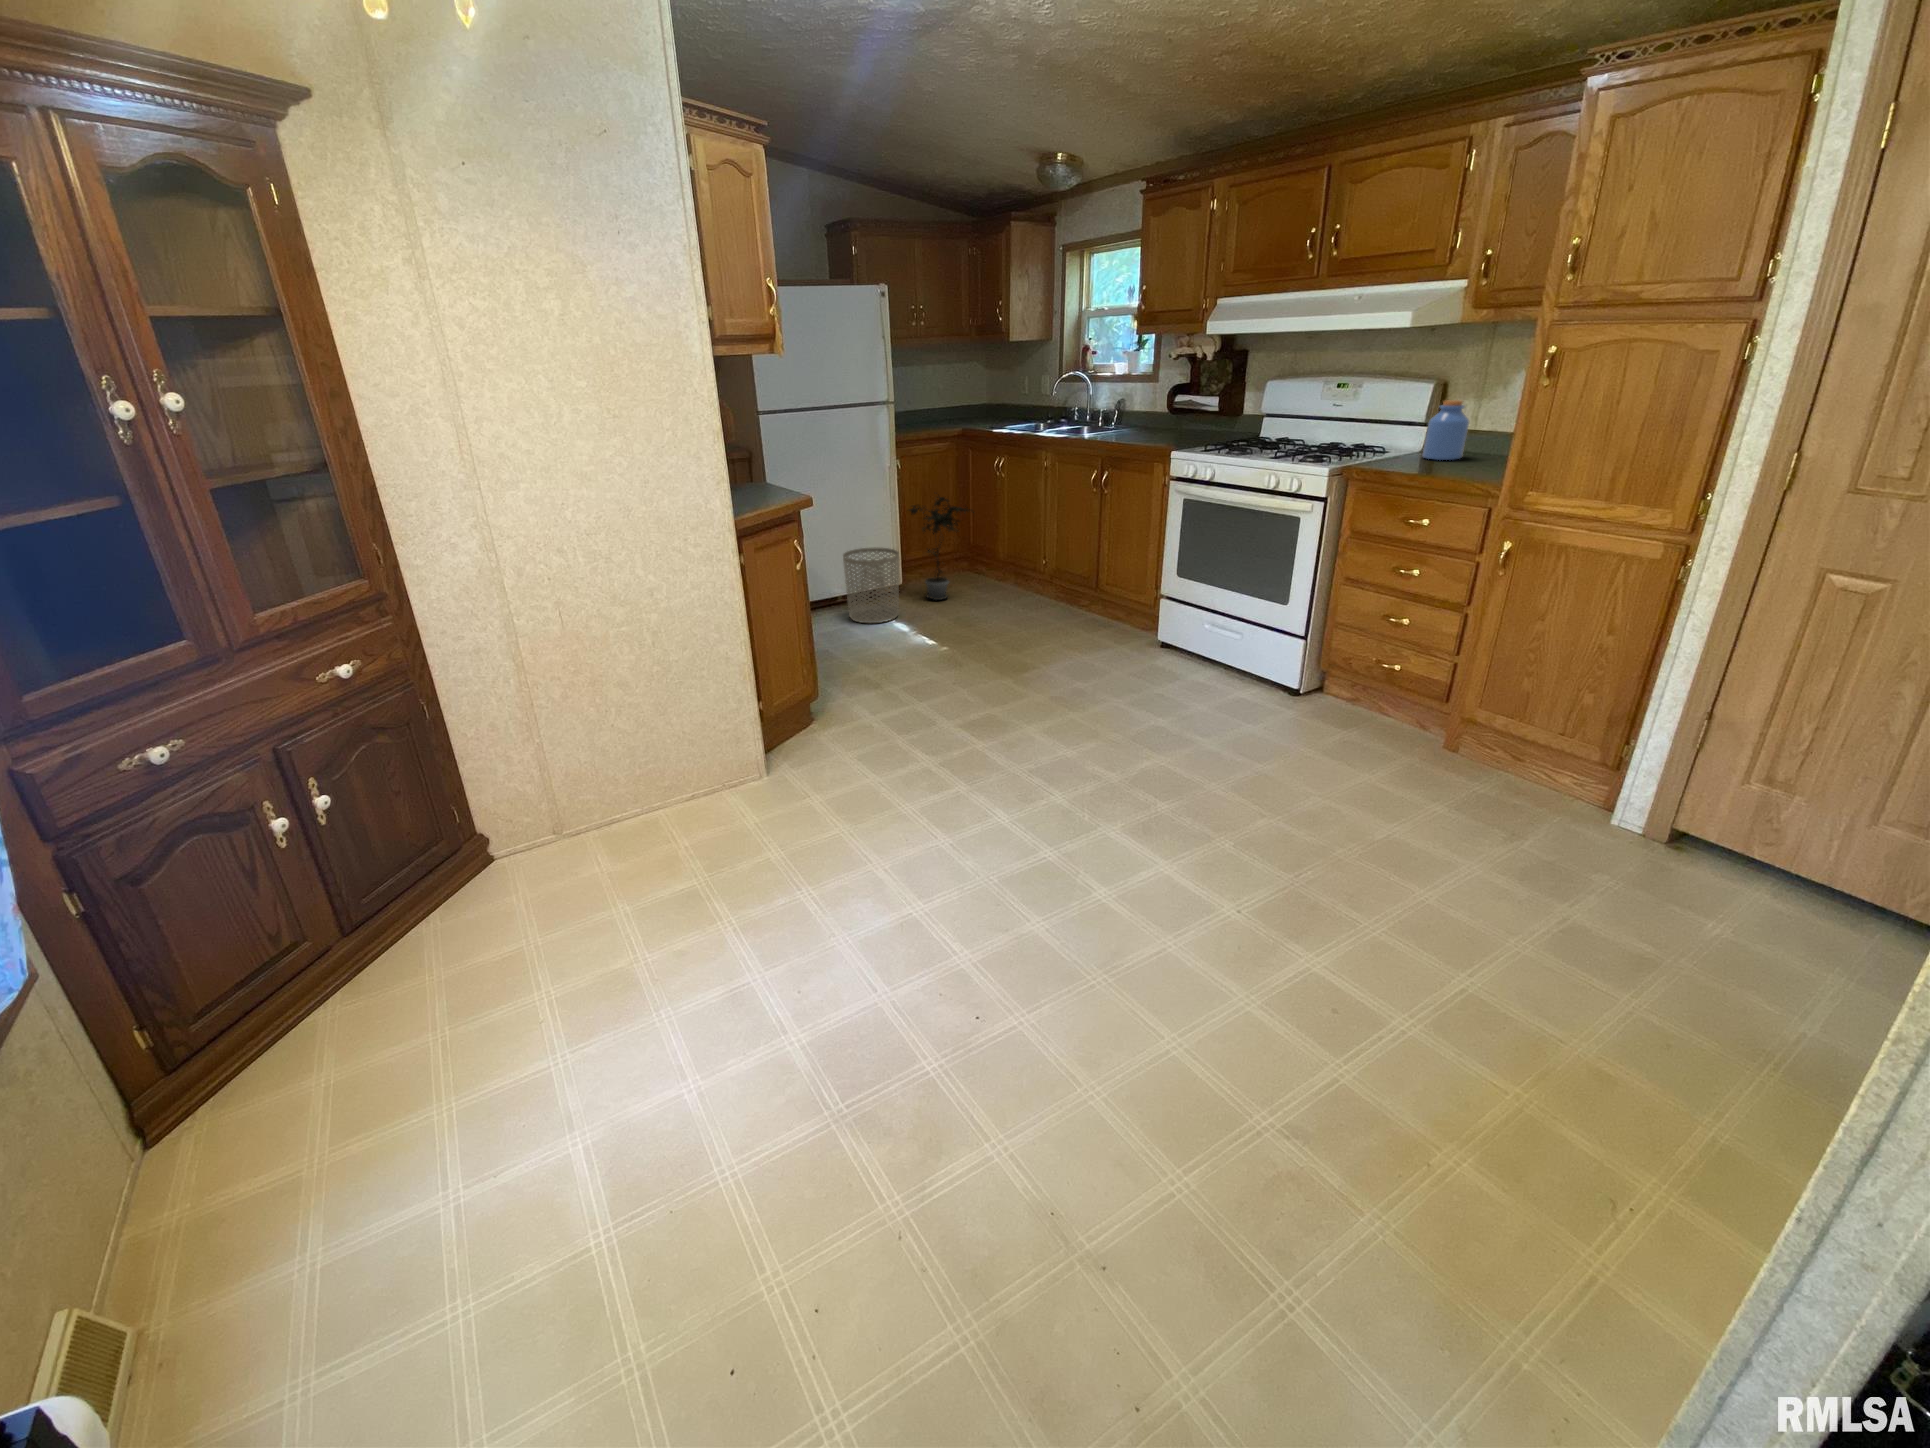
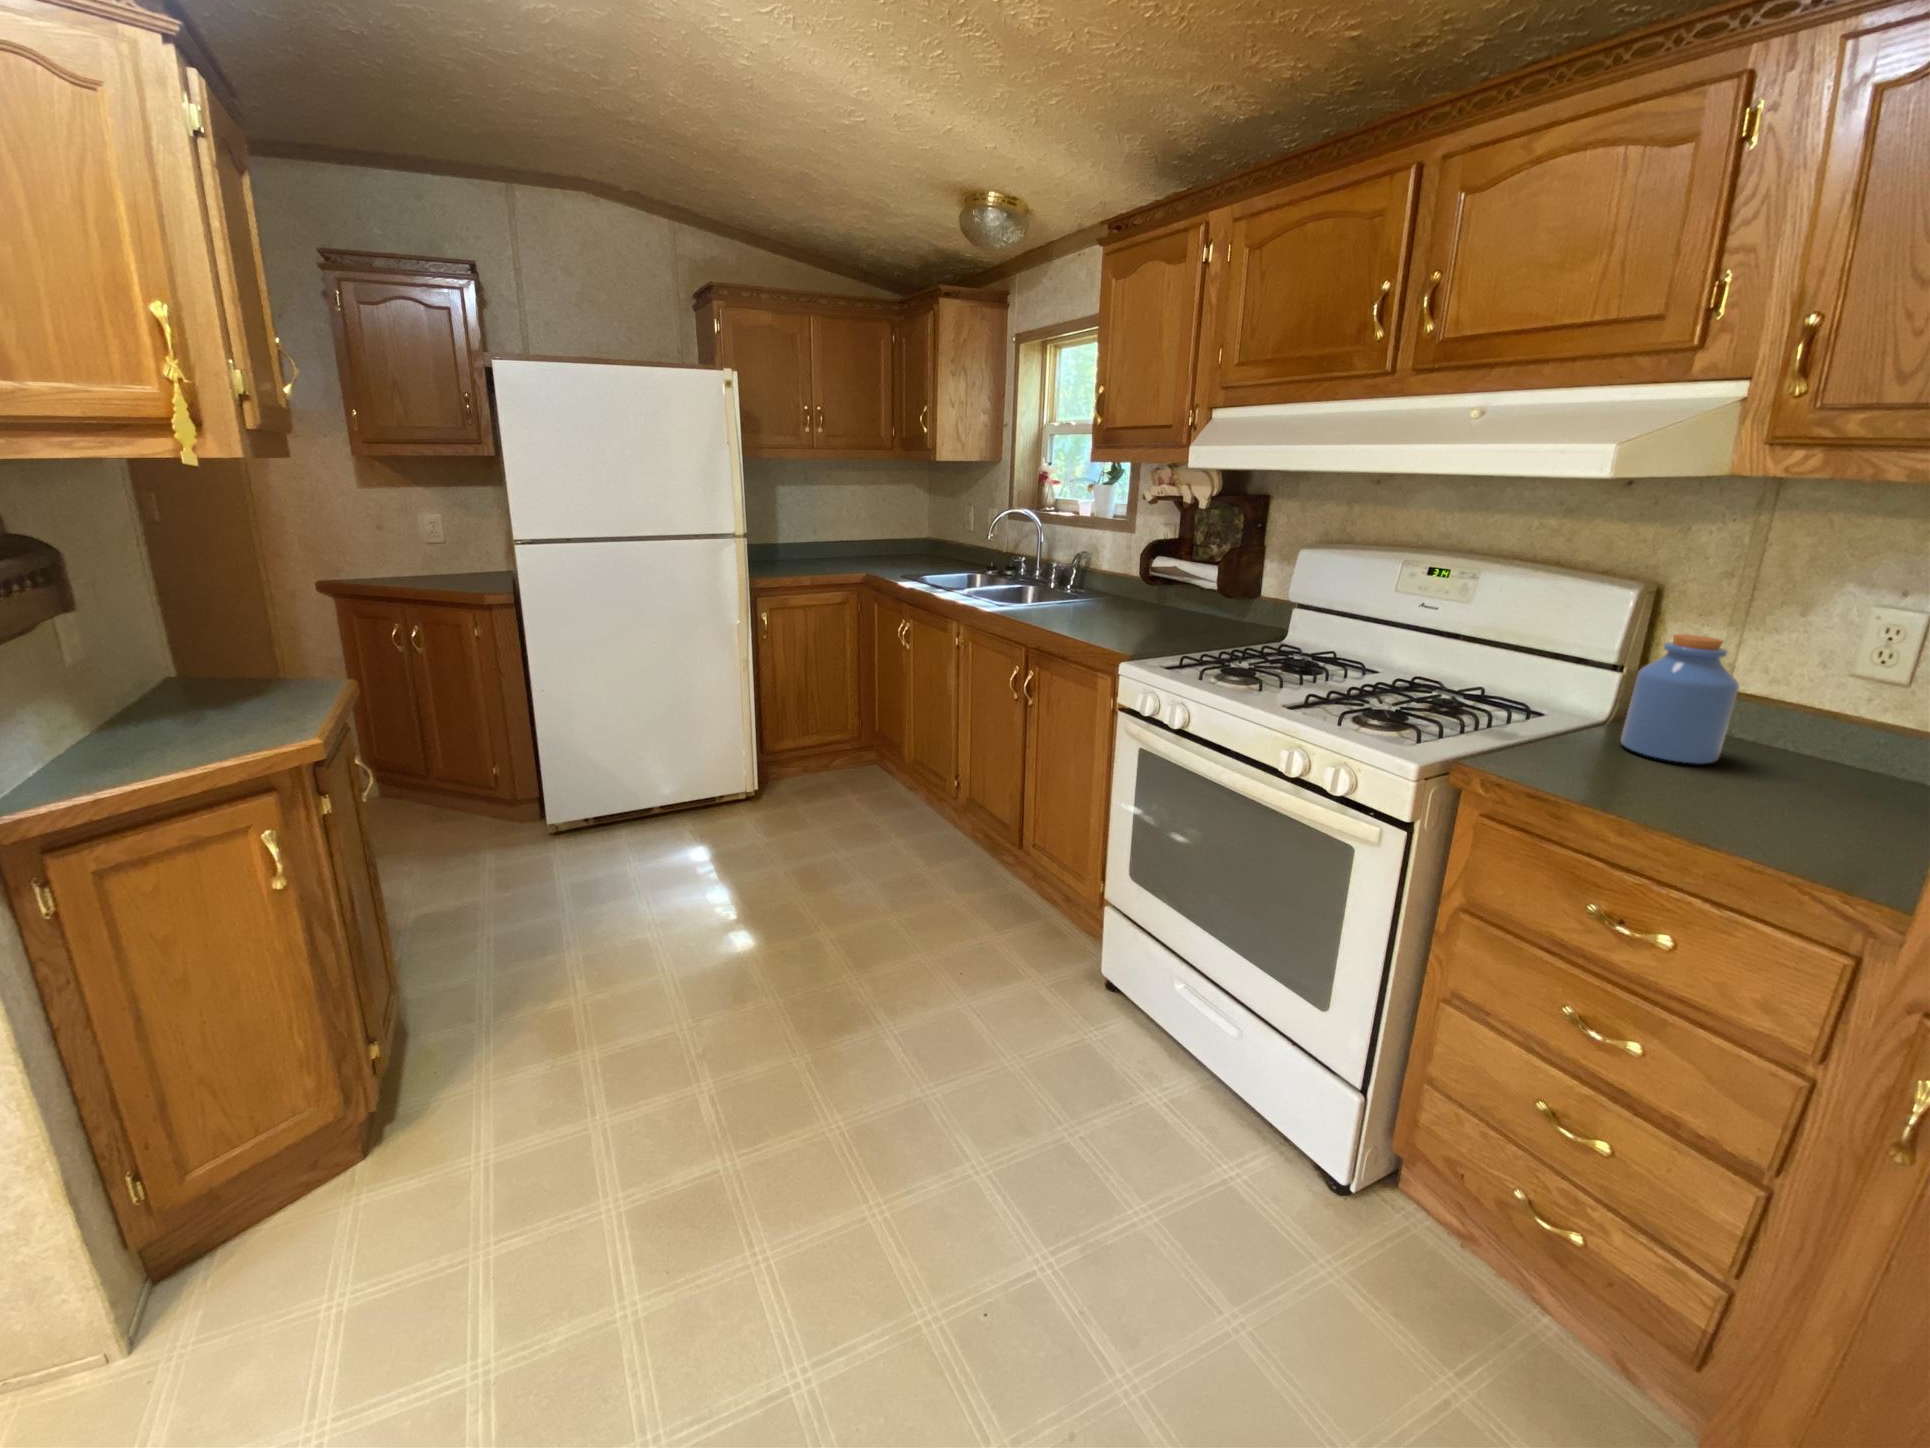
potted plant: present [909,497,974,600] -> none [751,668,849,828]
waste bin: present [843,547,899,623] -> none [624,747,715,871]

